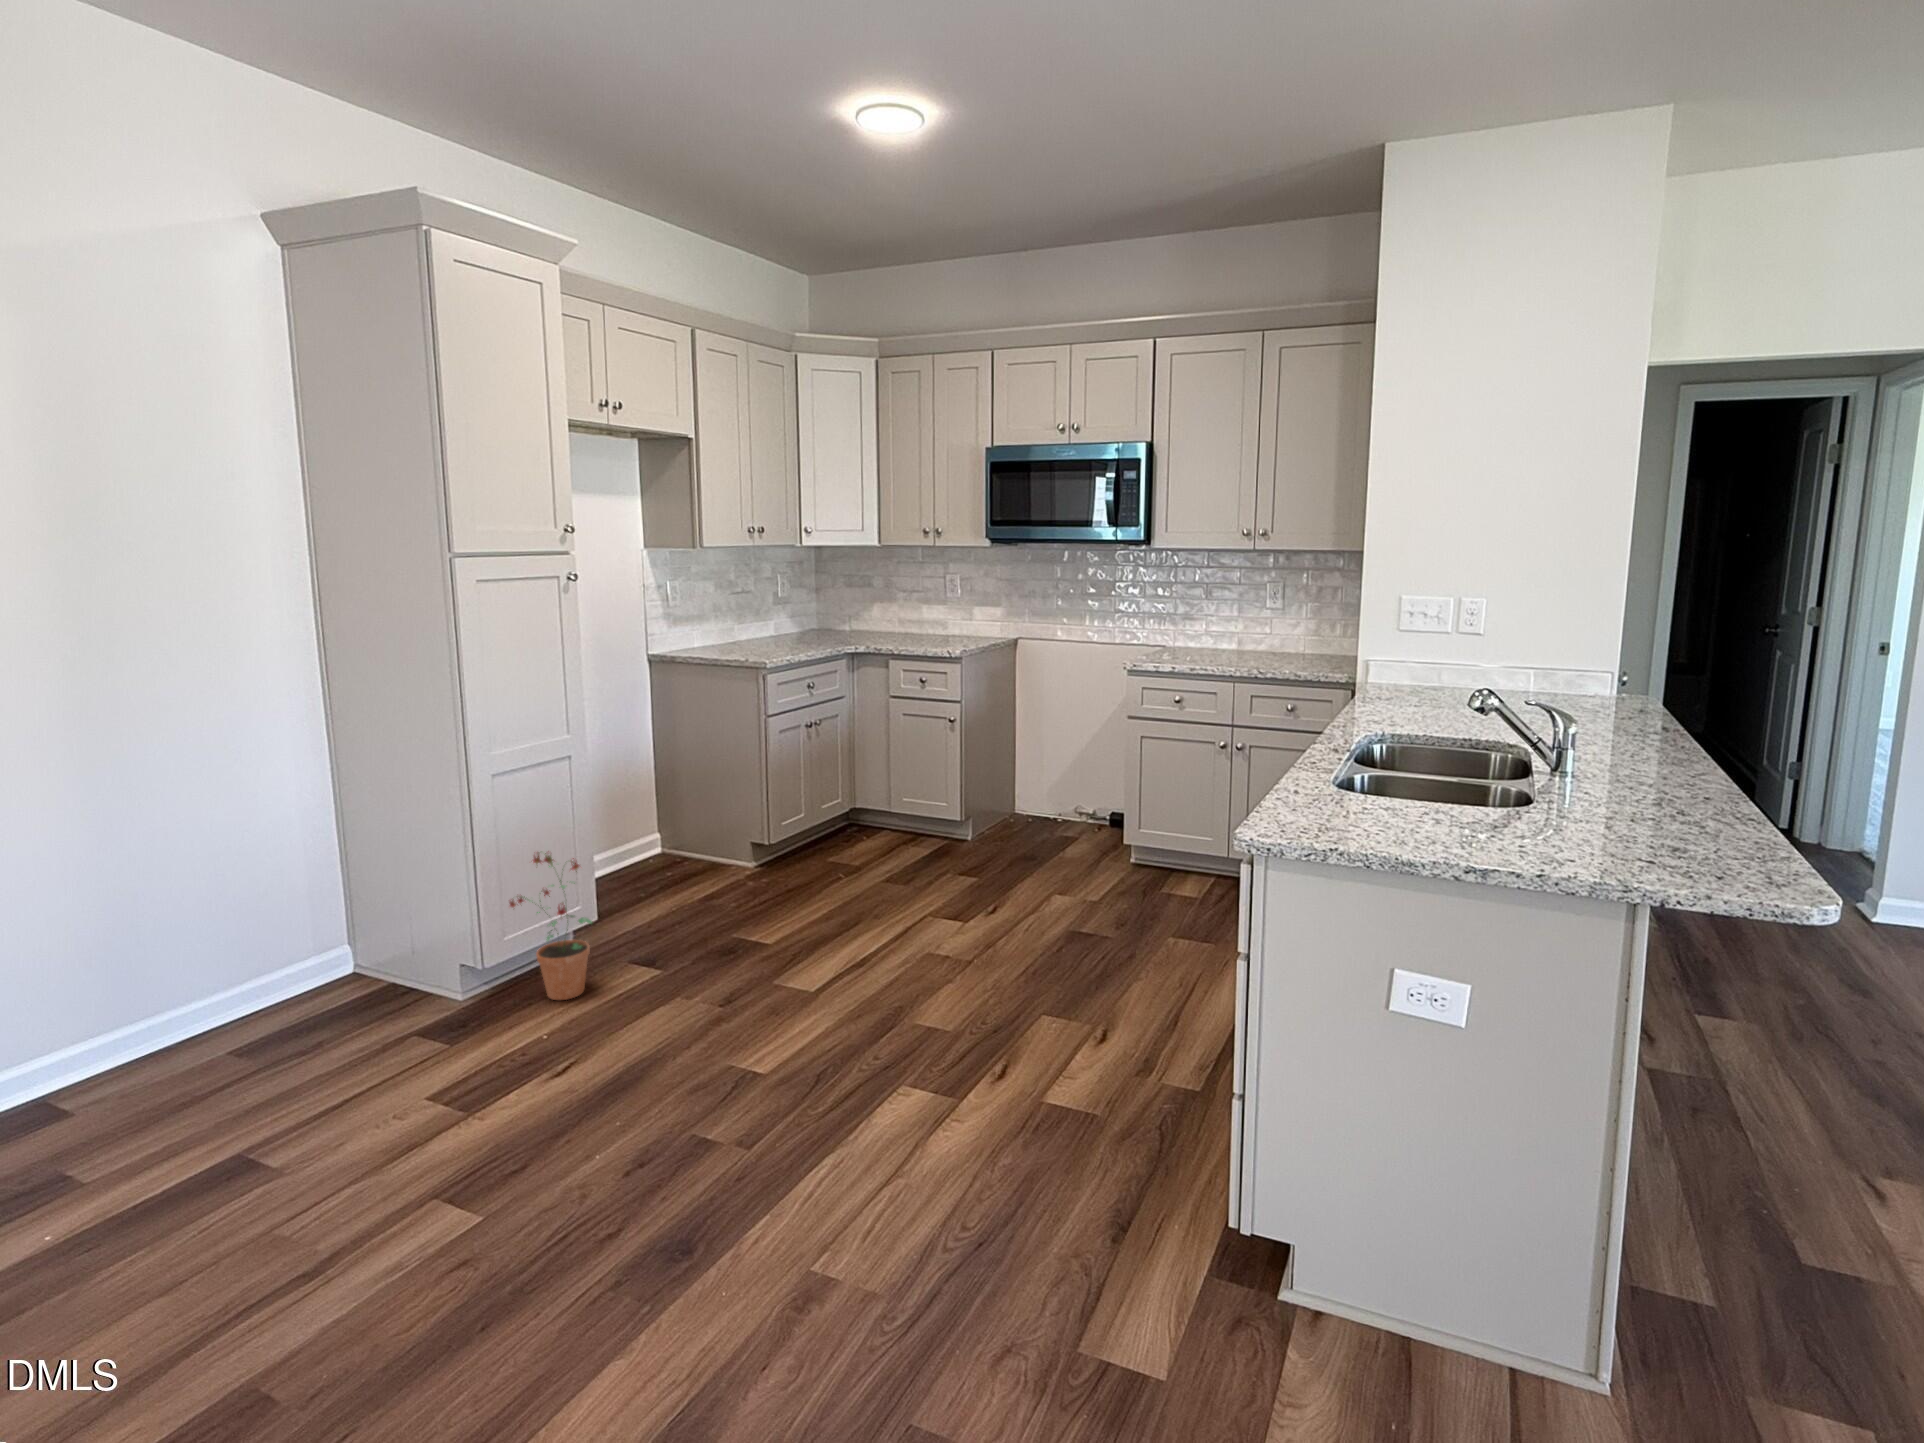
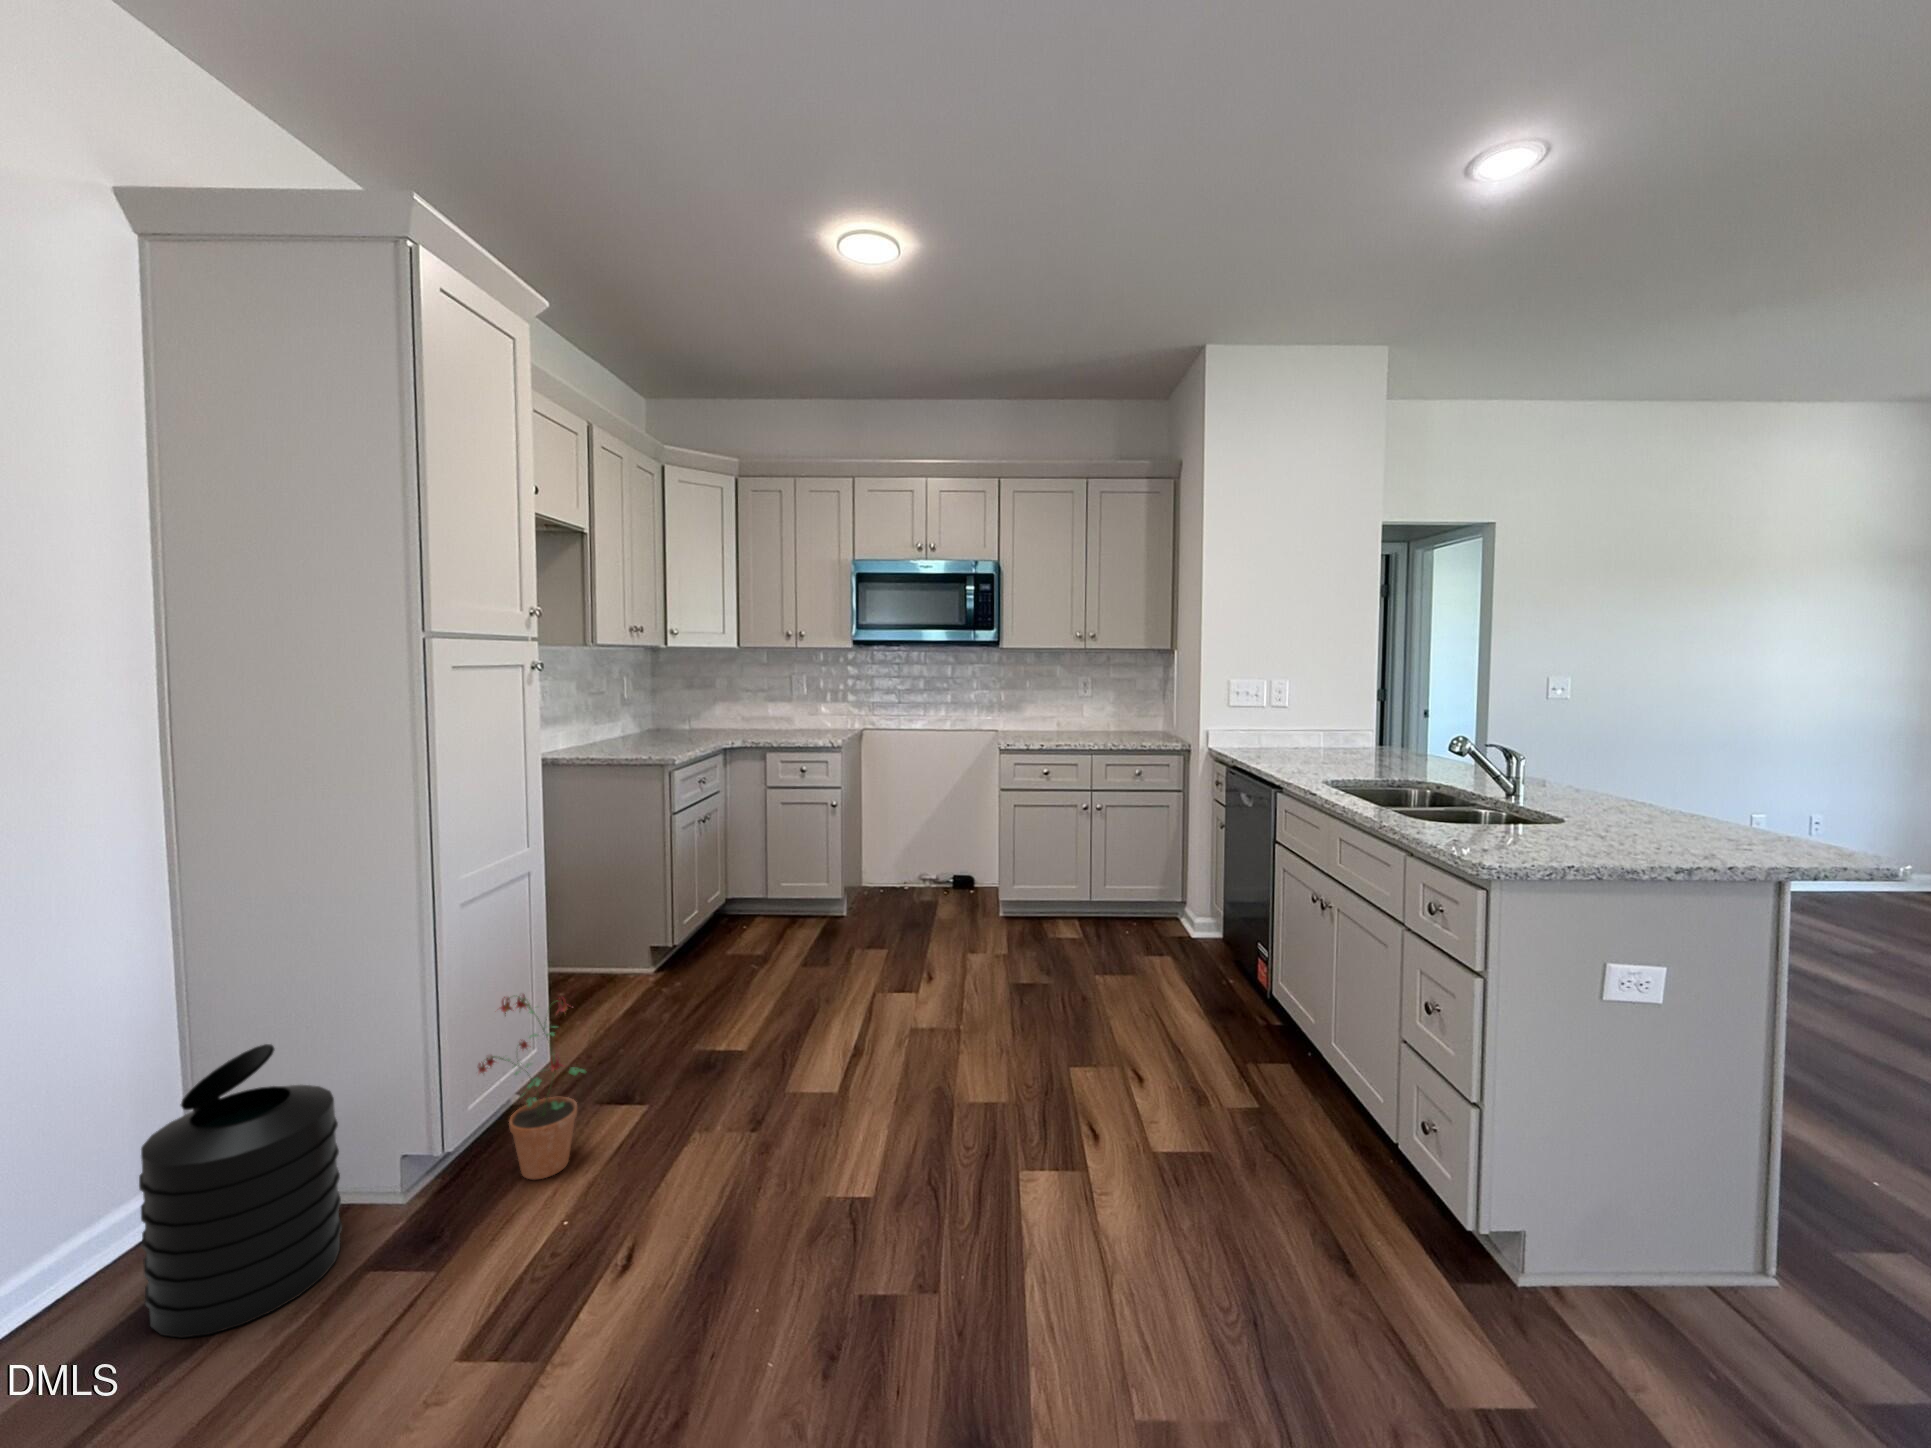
trash can: none [289,856,419,1043] -> present [139,1044,342,1338]

